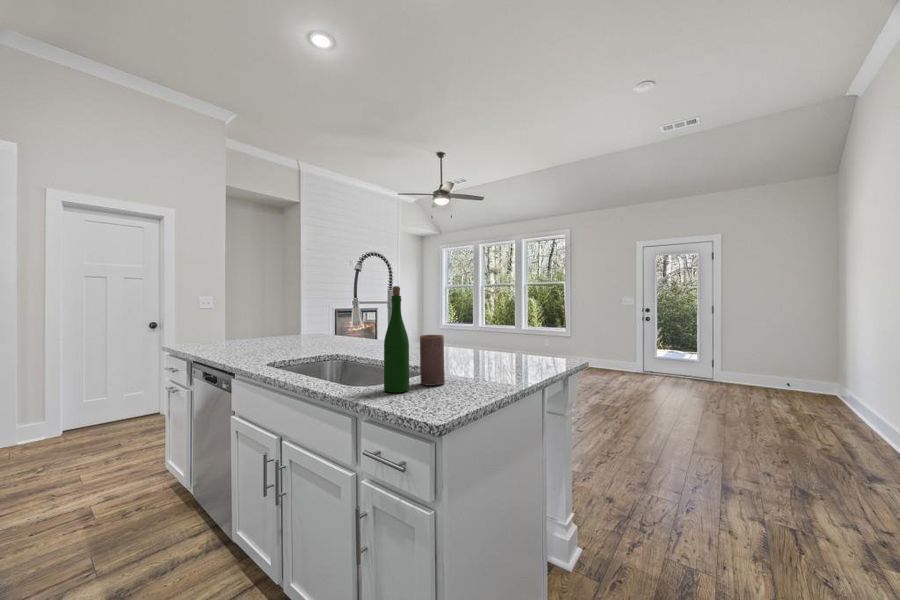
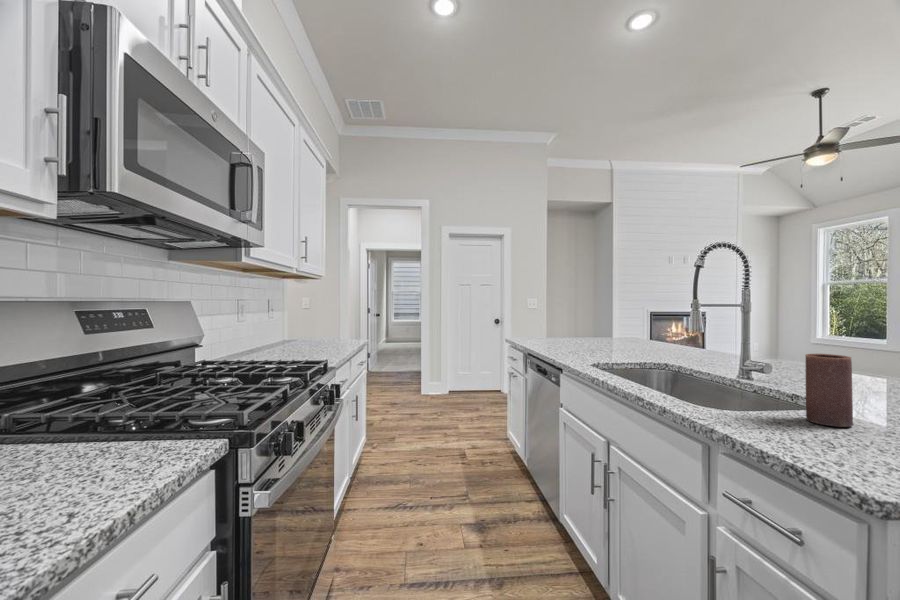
wine bottle: present [384,286,409,393] -> none [748,288,791,428]

